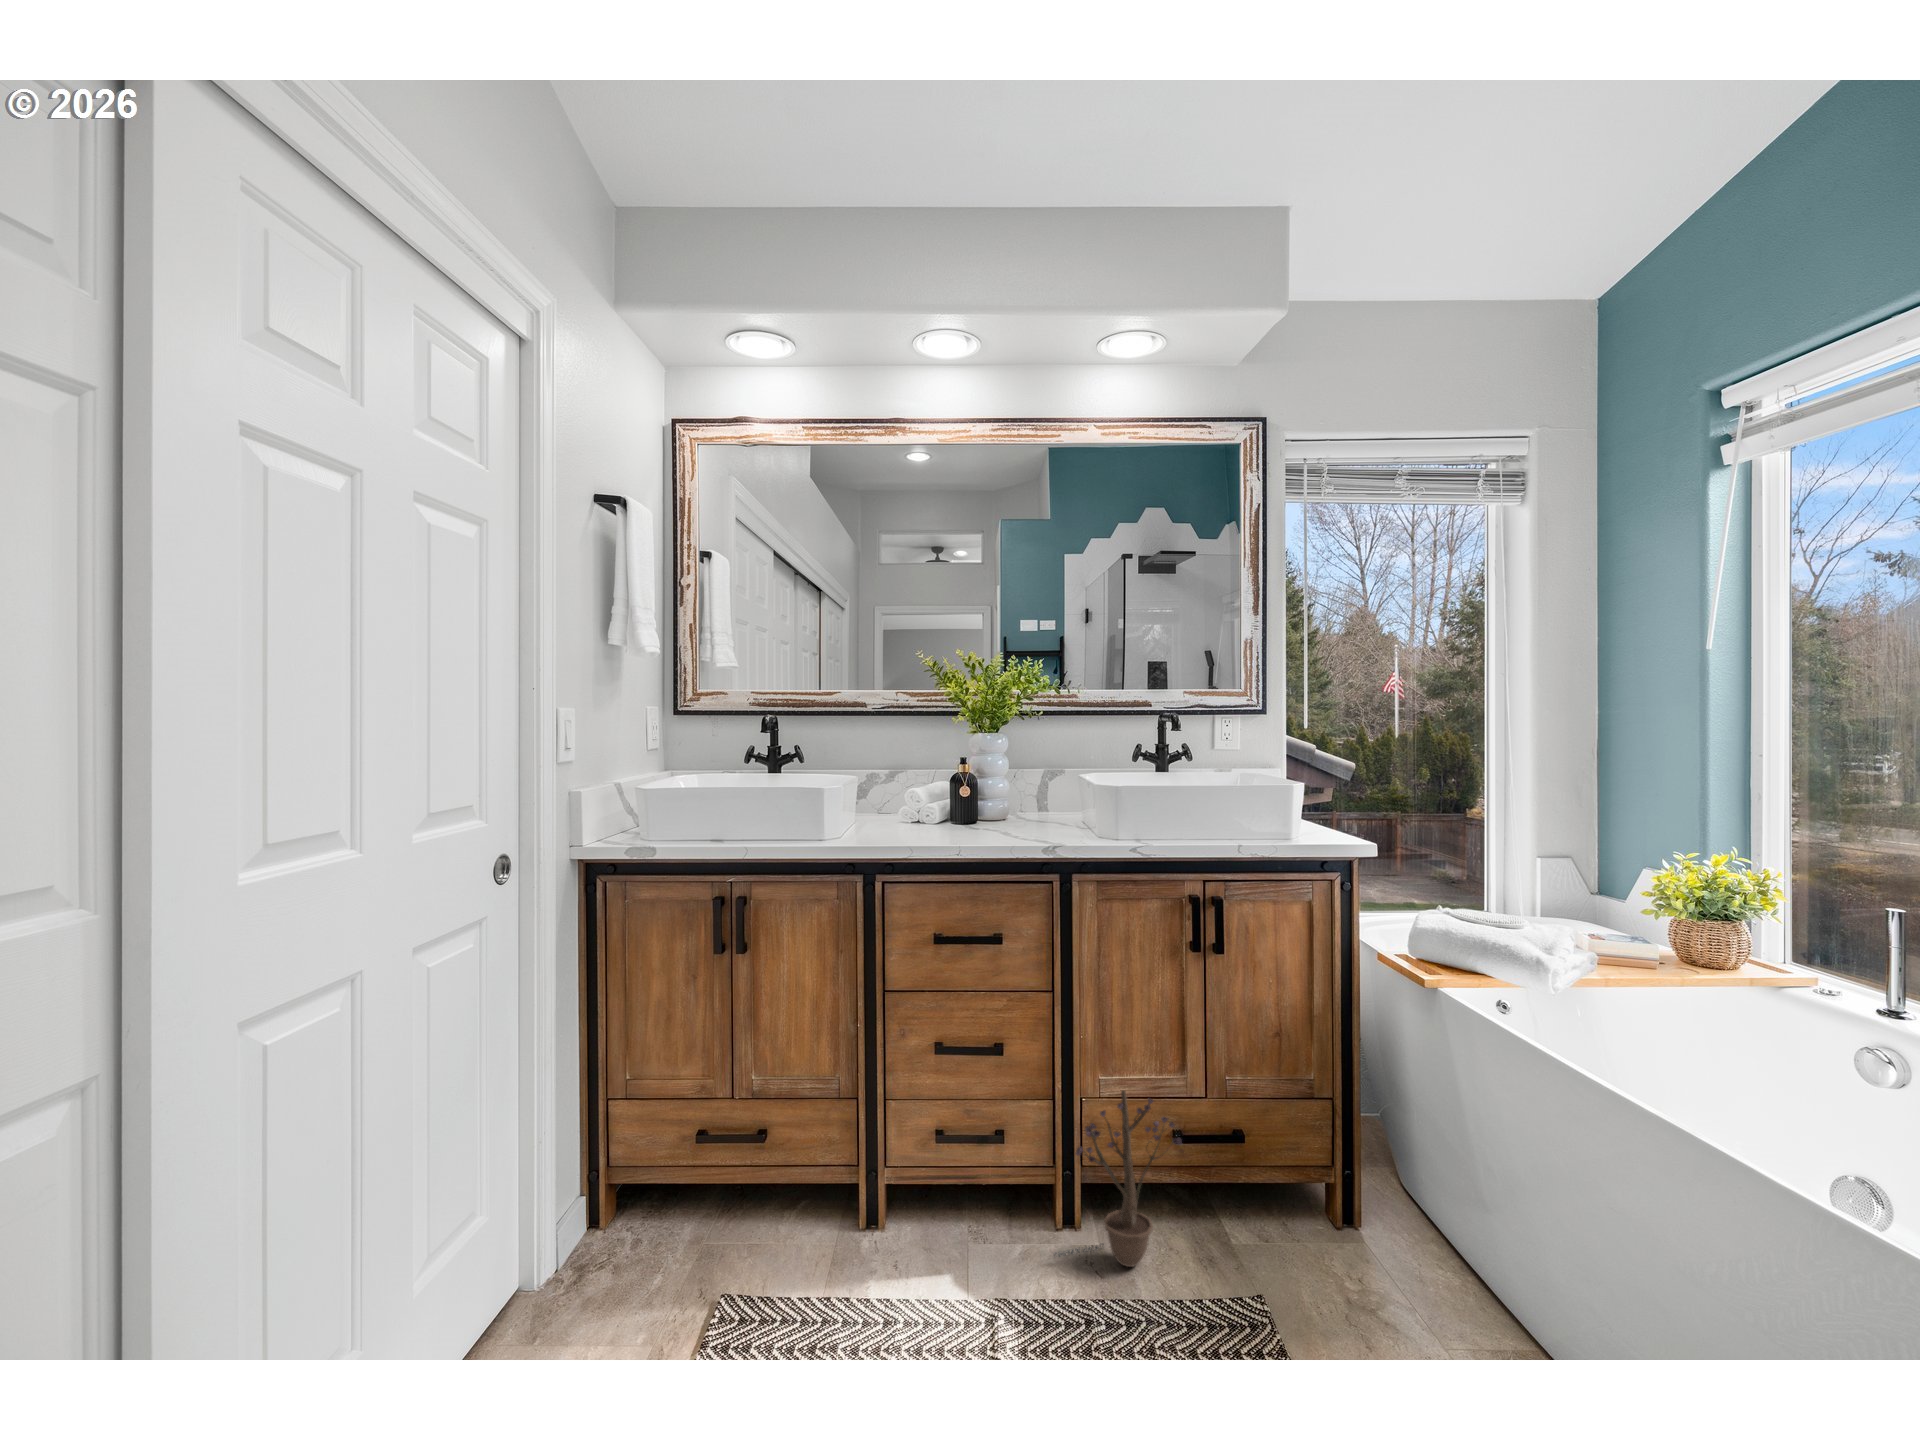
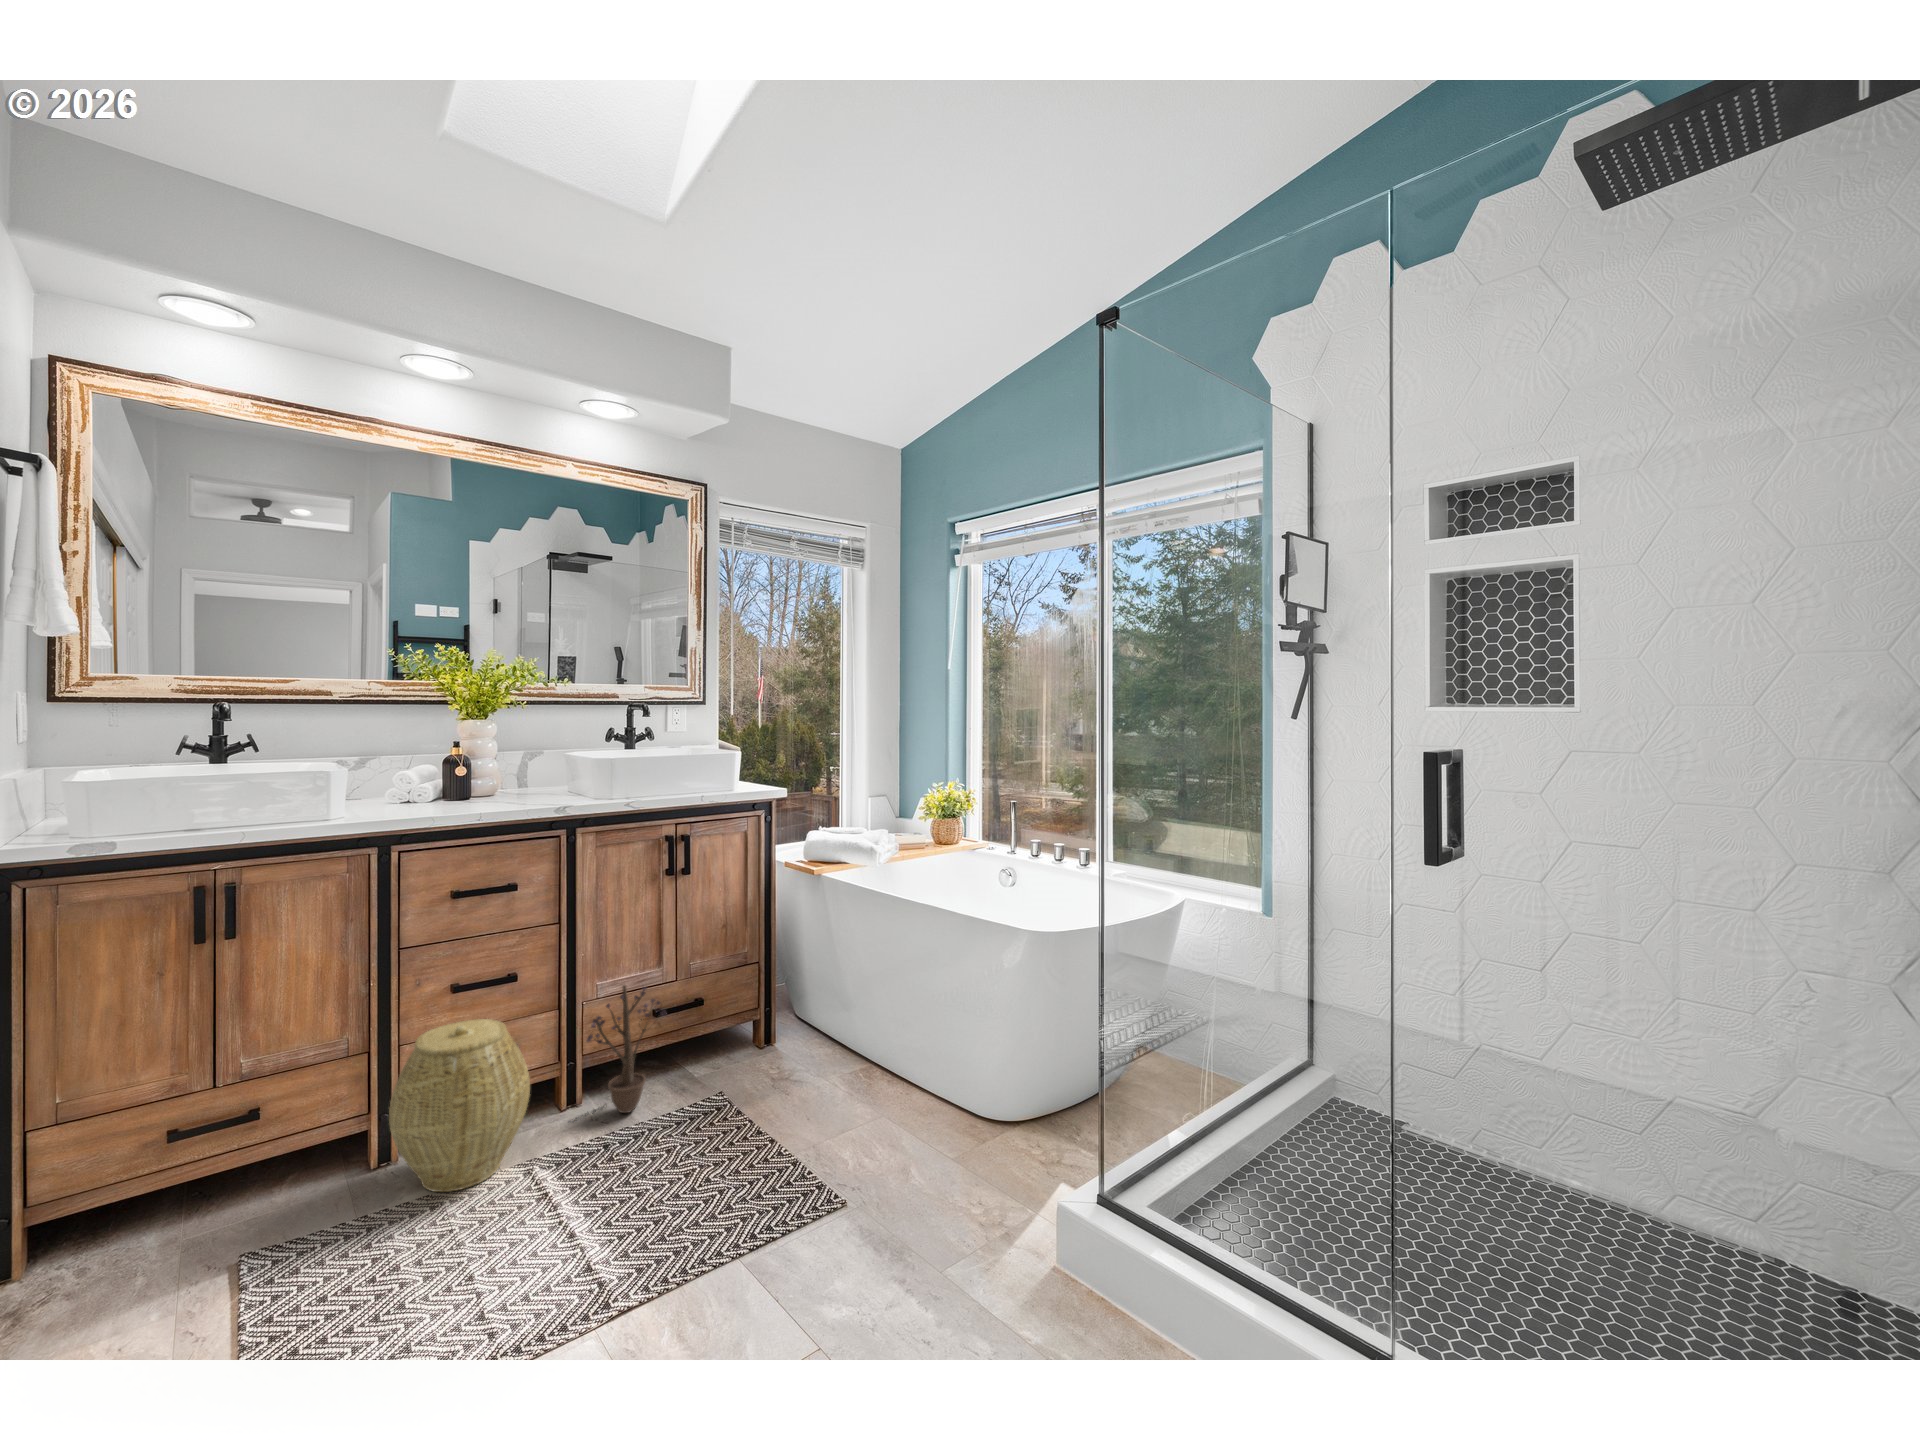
woven basket: none [859,1091,1003,1302] -> present [389,1019,530,1192]

